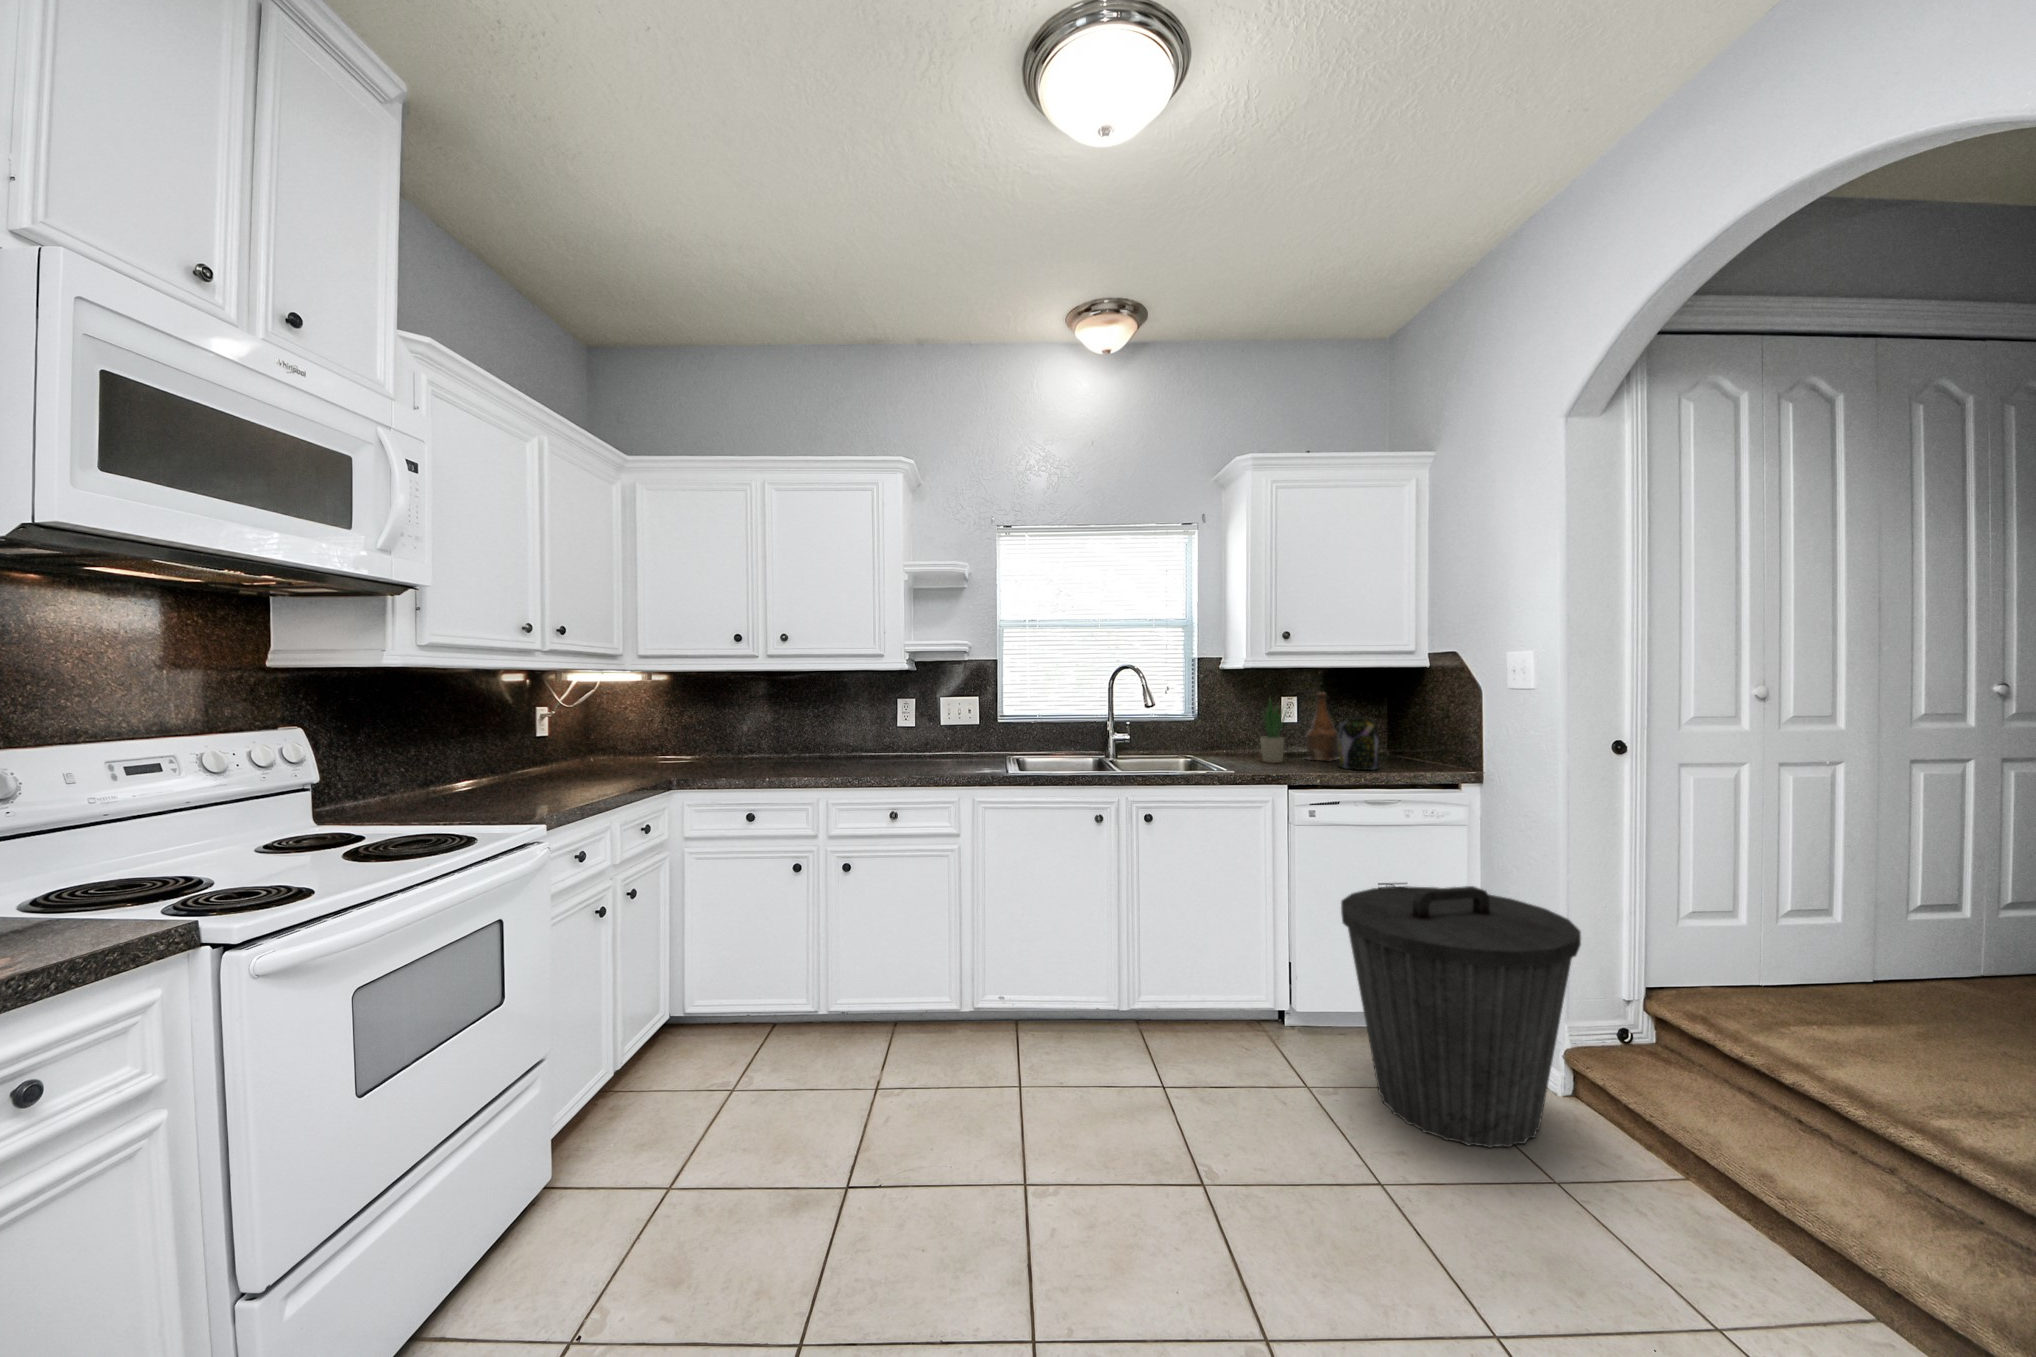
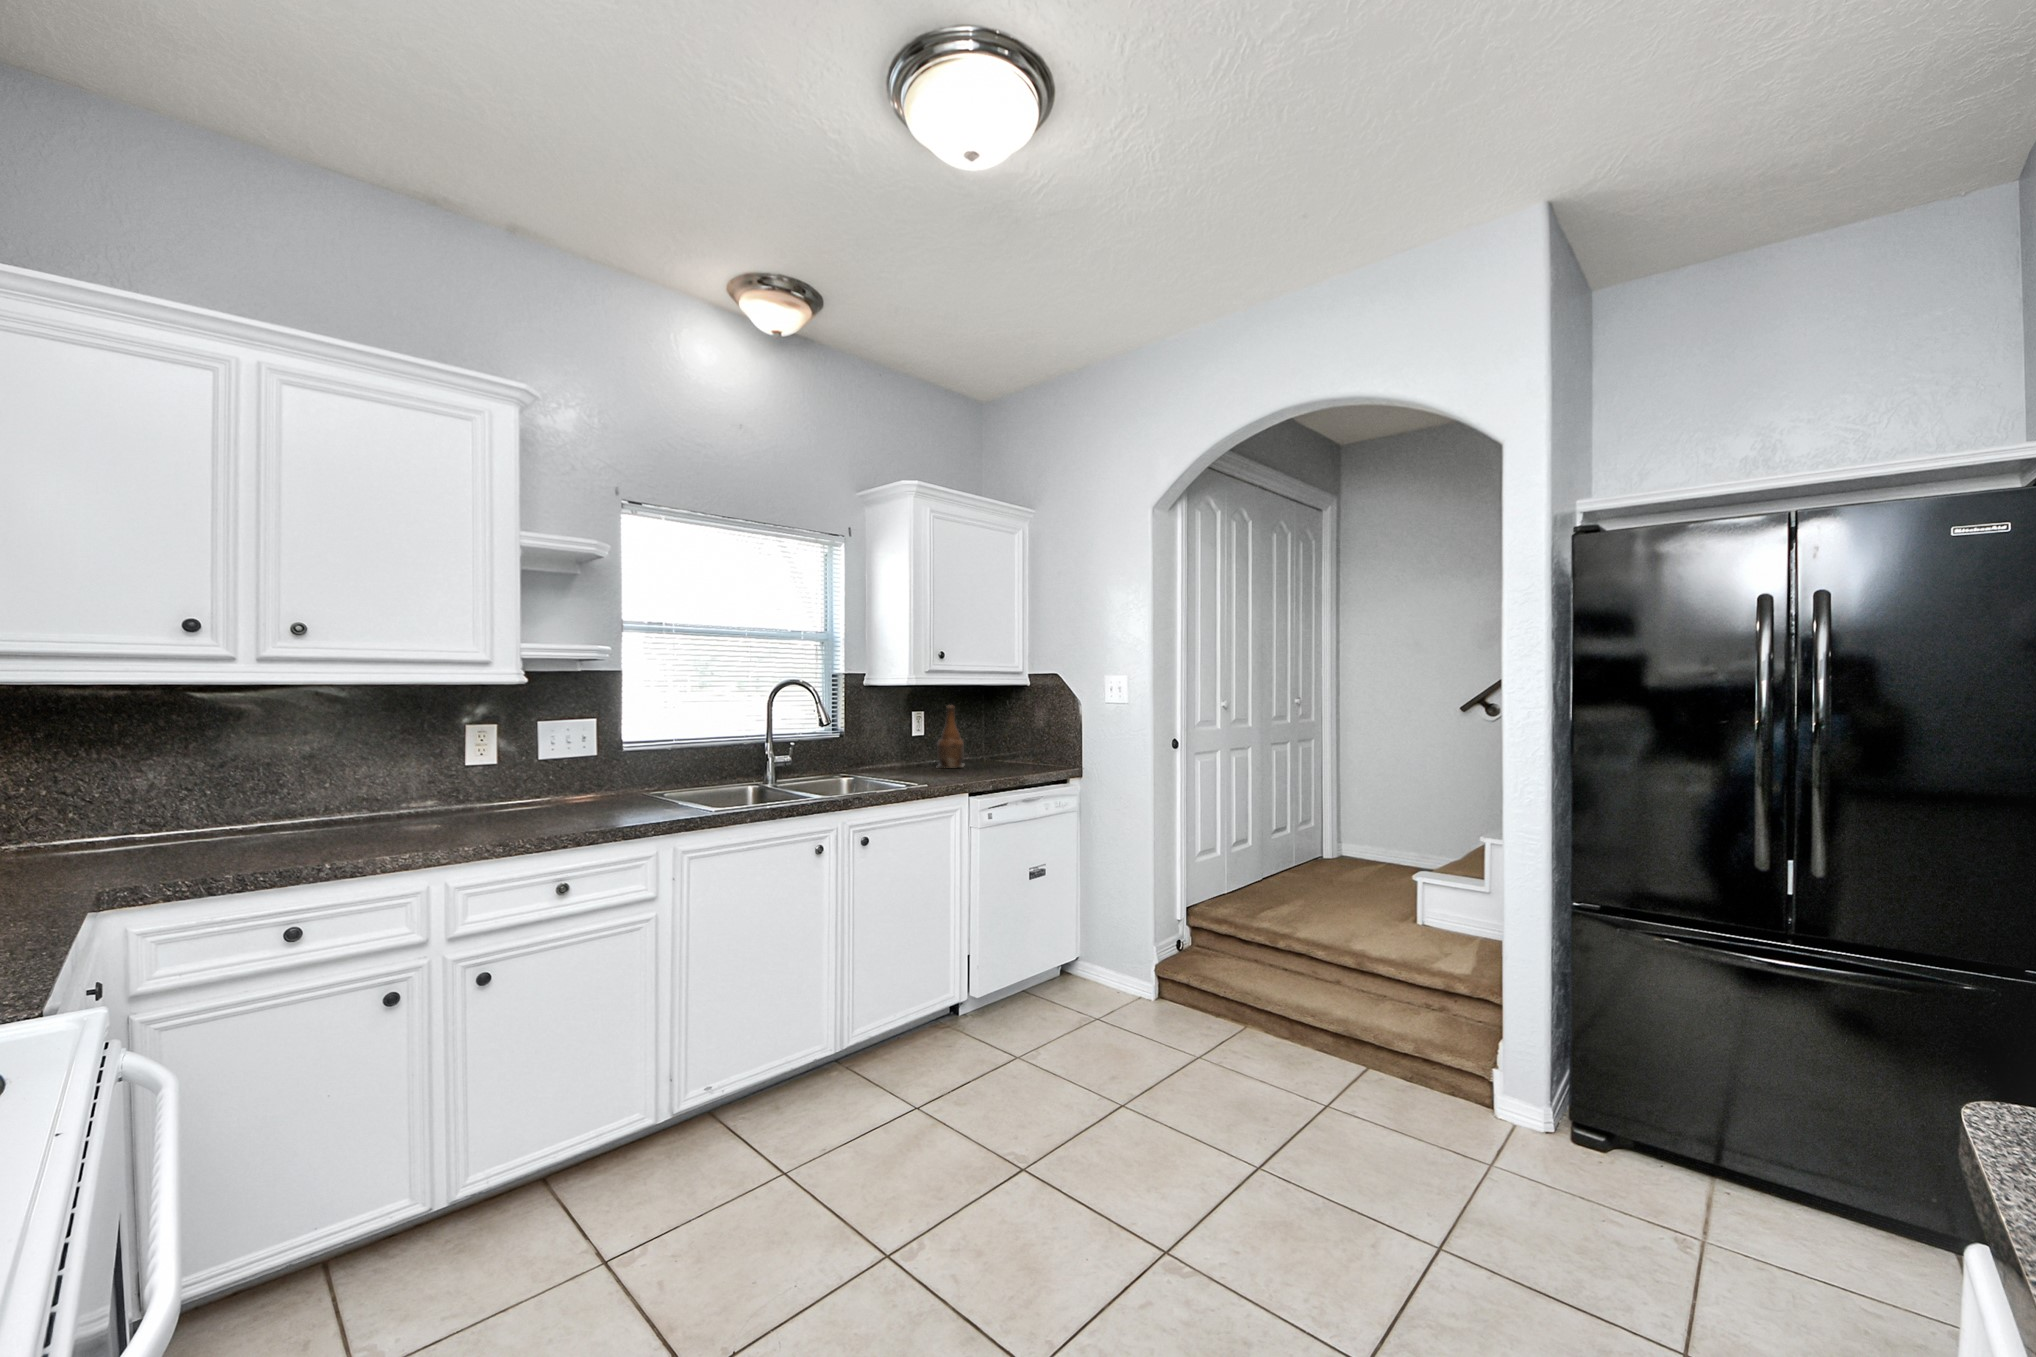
potted plant: present [1260,695,1288,763] -> none [907,708,932,773]
jar: present [1339,717,1379,770] -> none [979,728,1012,774]
trash can: present [1341,886,1581,1148] -> none [1033,860,1197,1062]

